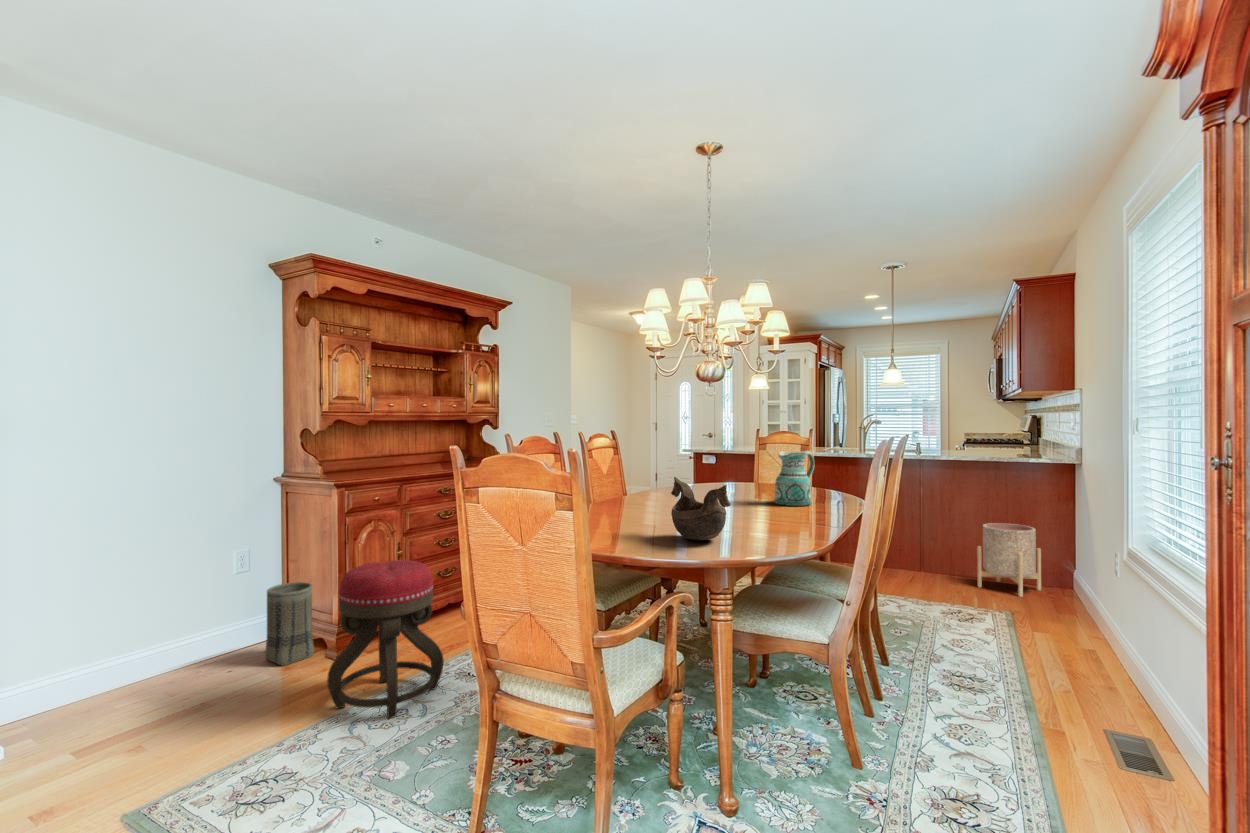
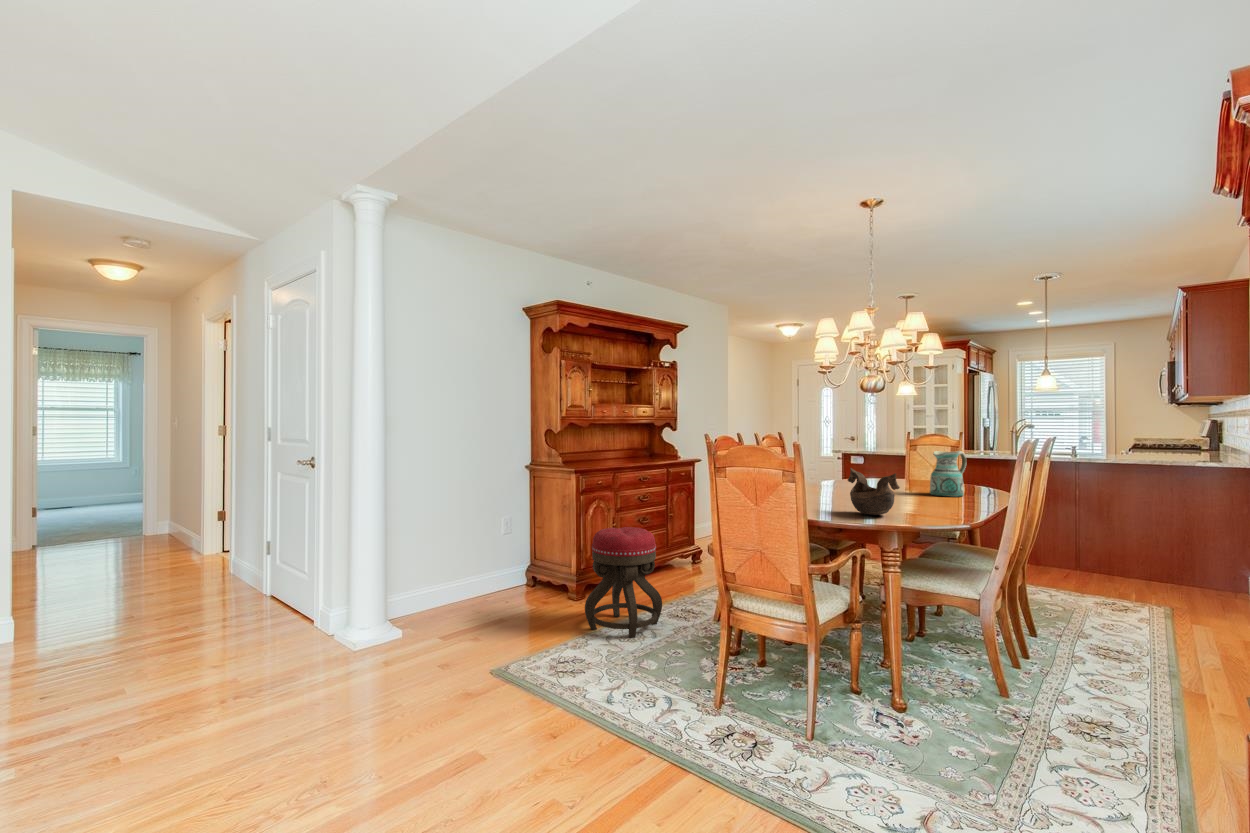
planter: present [977,523,1041,597] -> none [1137,525,1209,596]
basket: present [265,582,314,666] -> none [526,543,558,602]

